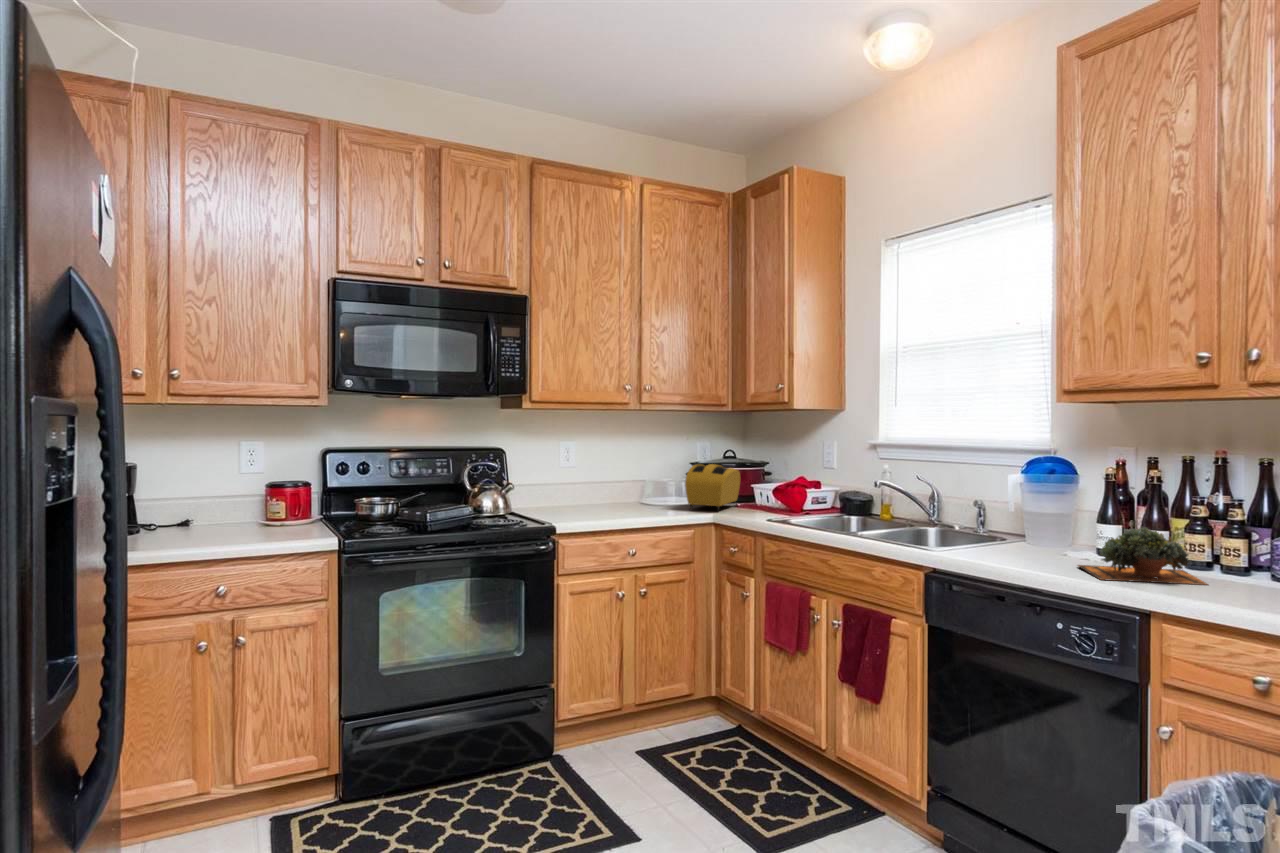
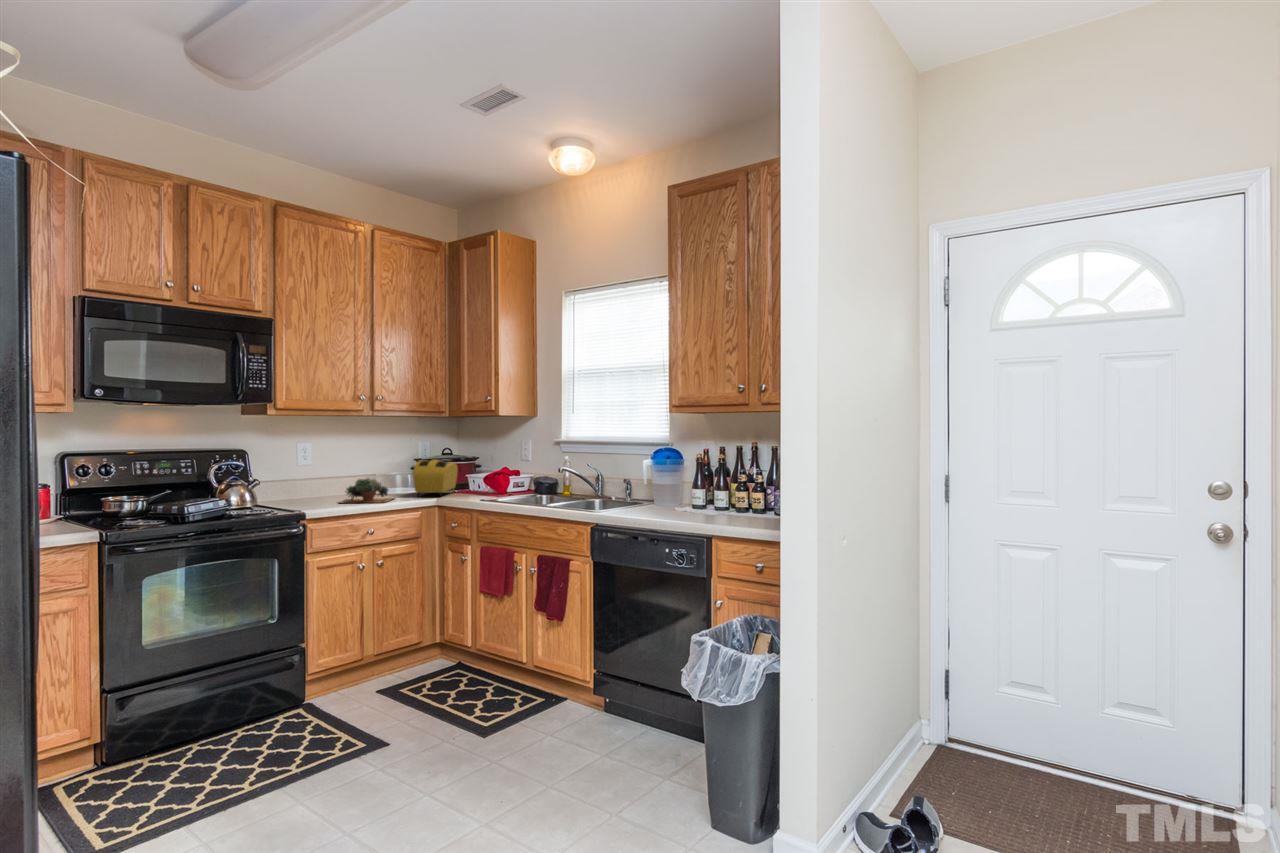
succulent plant: present [1078,527,1208,585] -> present [340,478,392,503]

